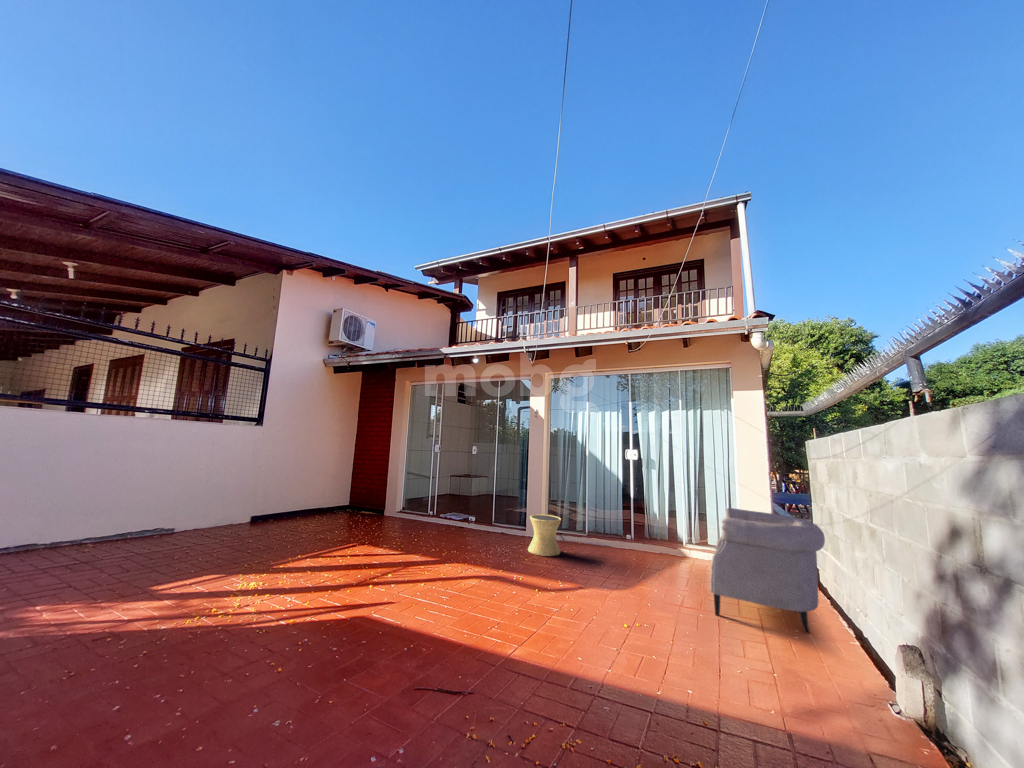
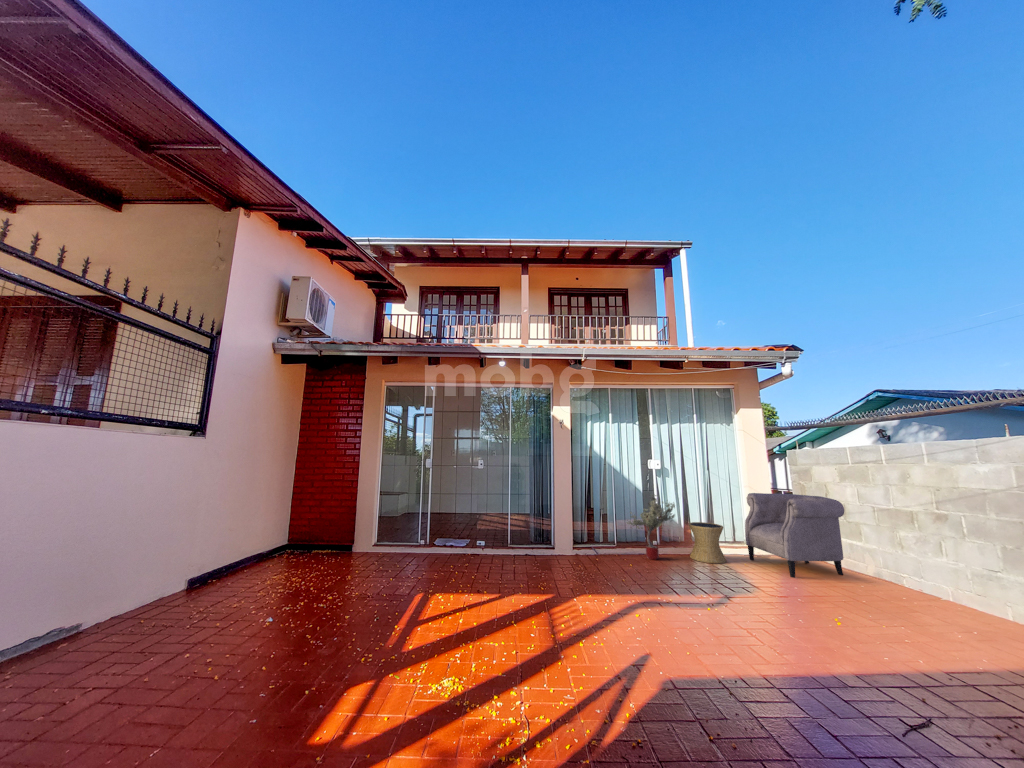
potted tree: none [577,495,632,566] -> present [627,494,675,560]
side table: present [528,514,561,556] -> present [689,522,726,564]

